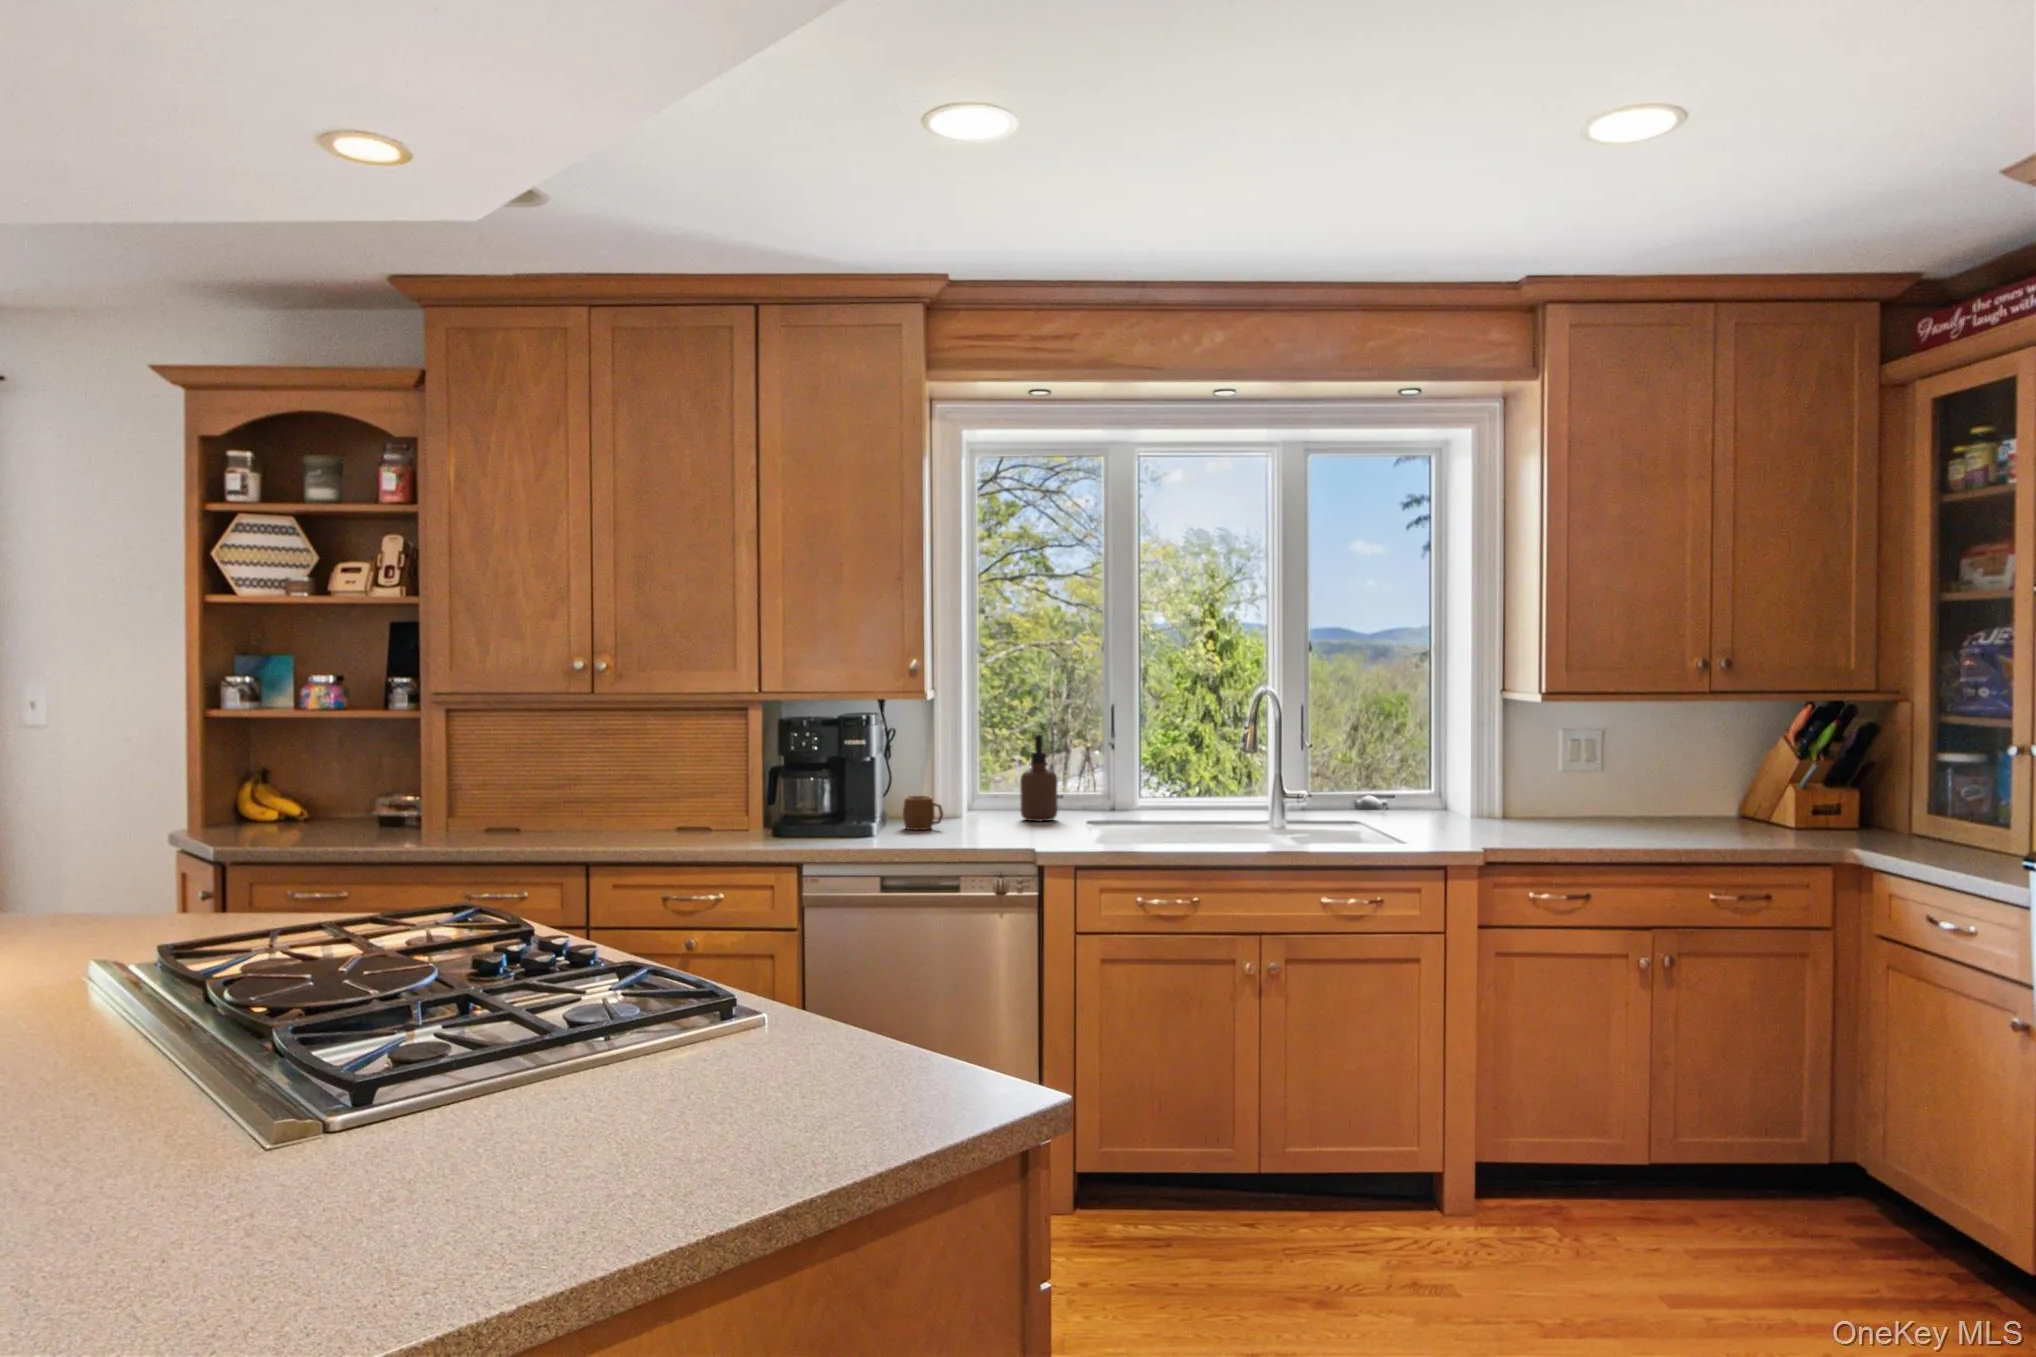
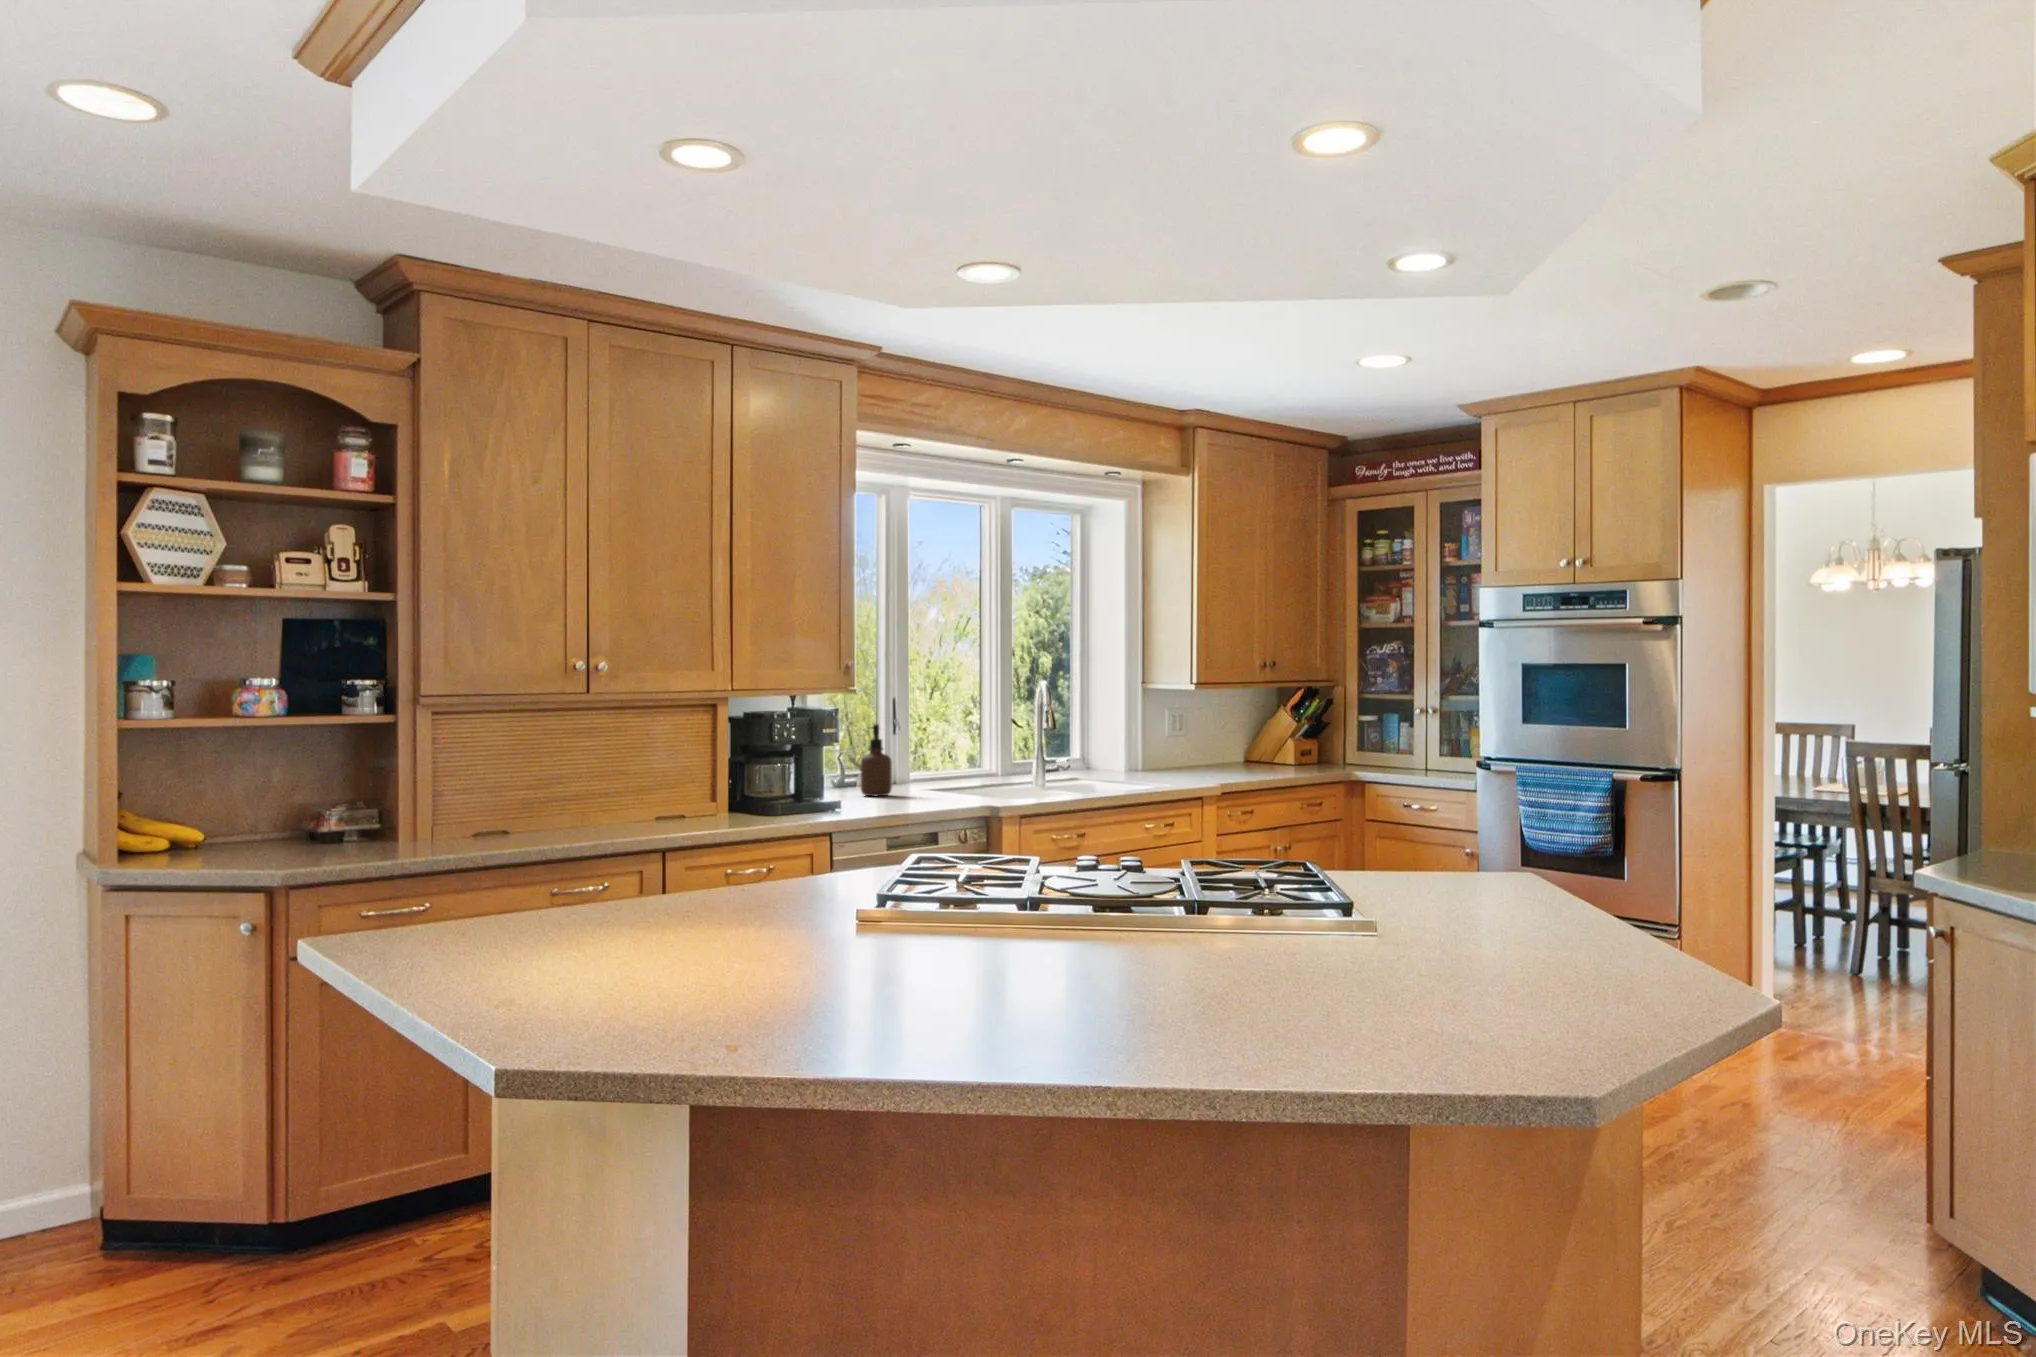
mug: present [903,795,943,830] -> none [816,777,852,806]

